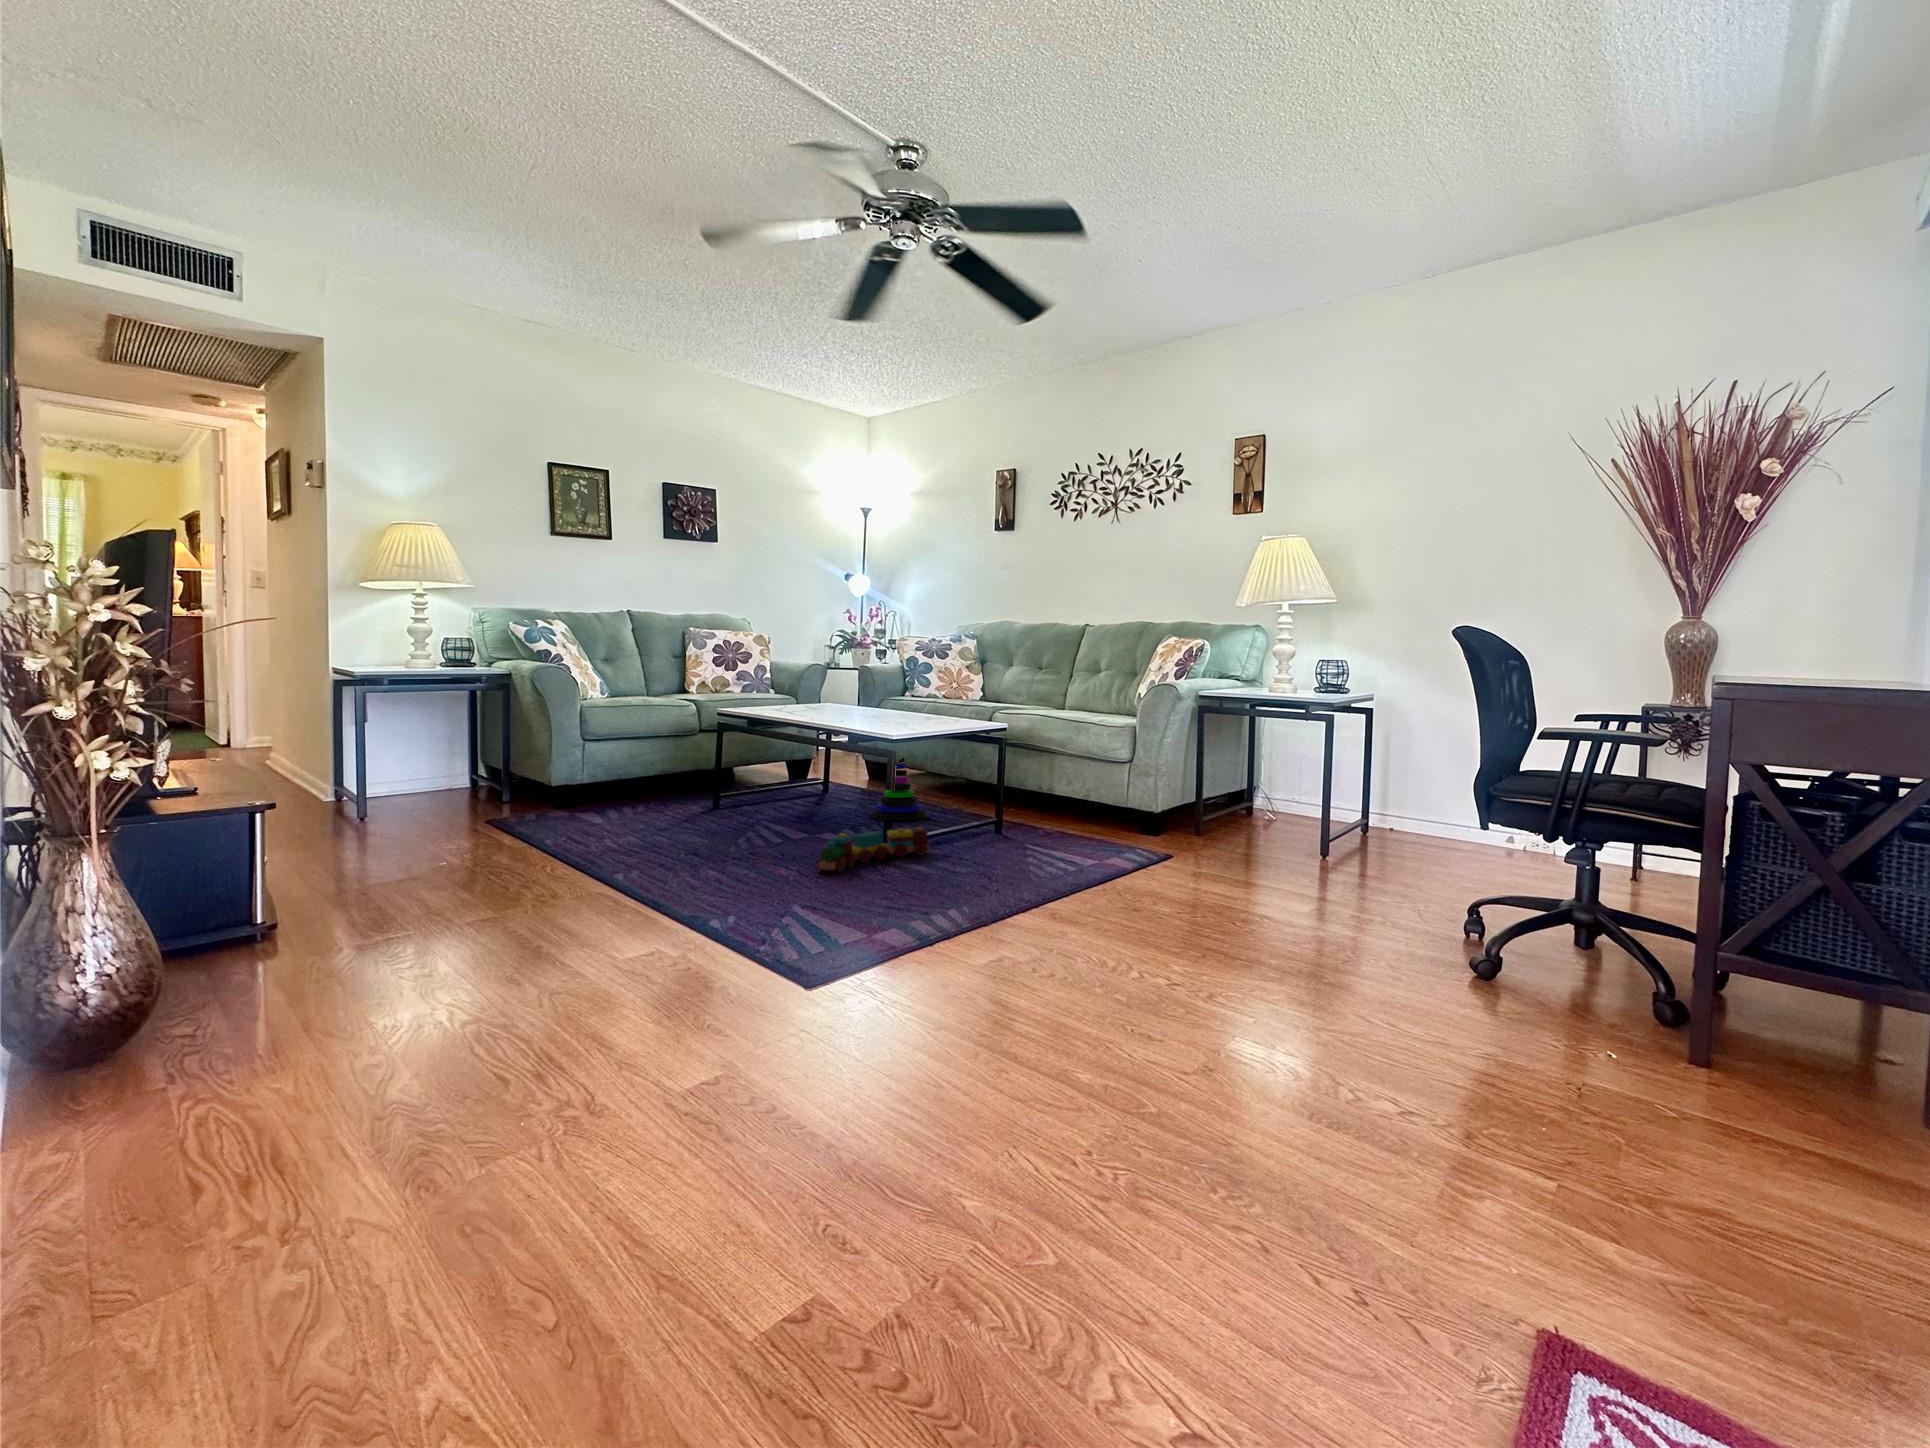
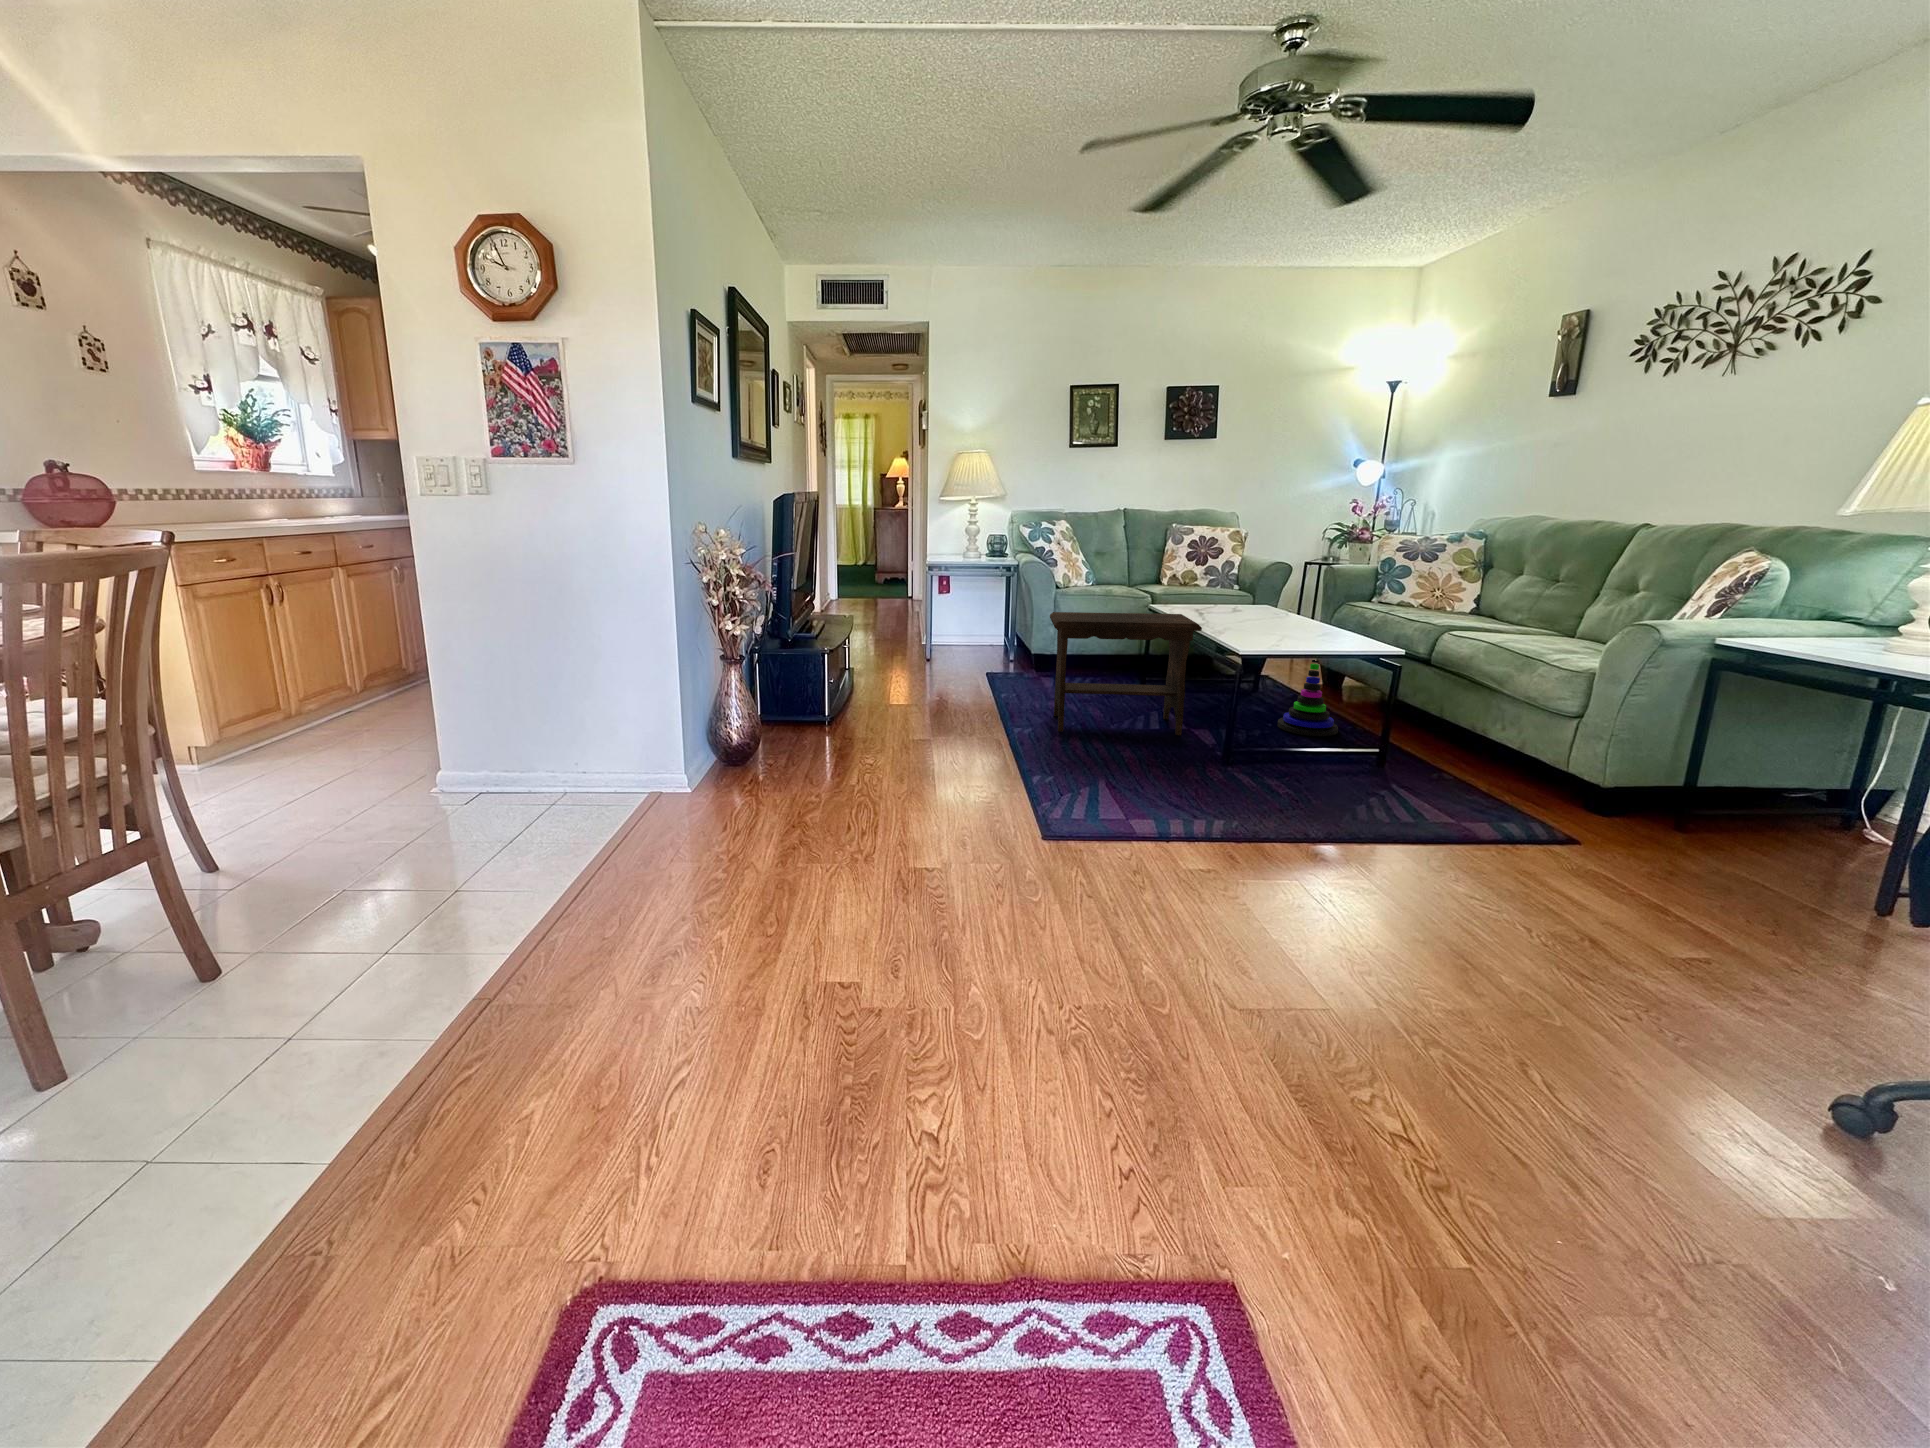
footstool: none [621,707,810,854] -> present [1050,612,1202,735]
toy train: present [817,827,930,872] -> none [1161,748,1290,784]

